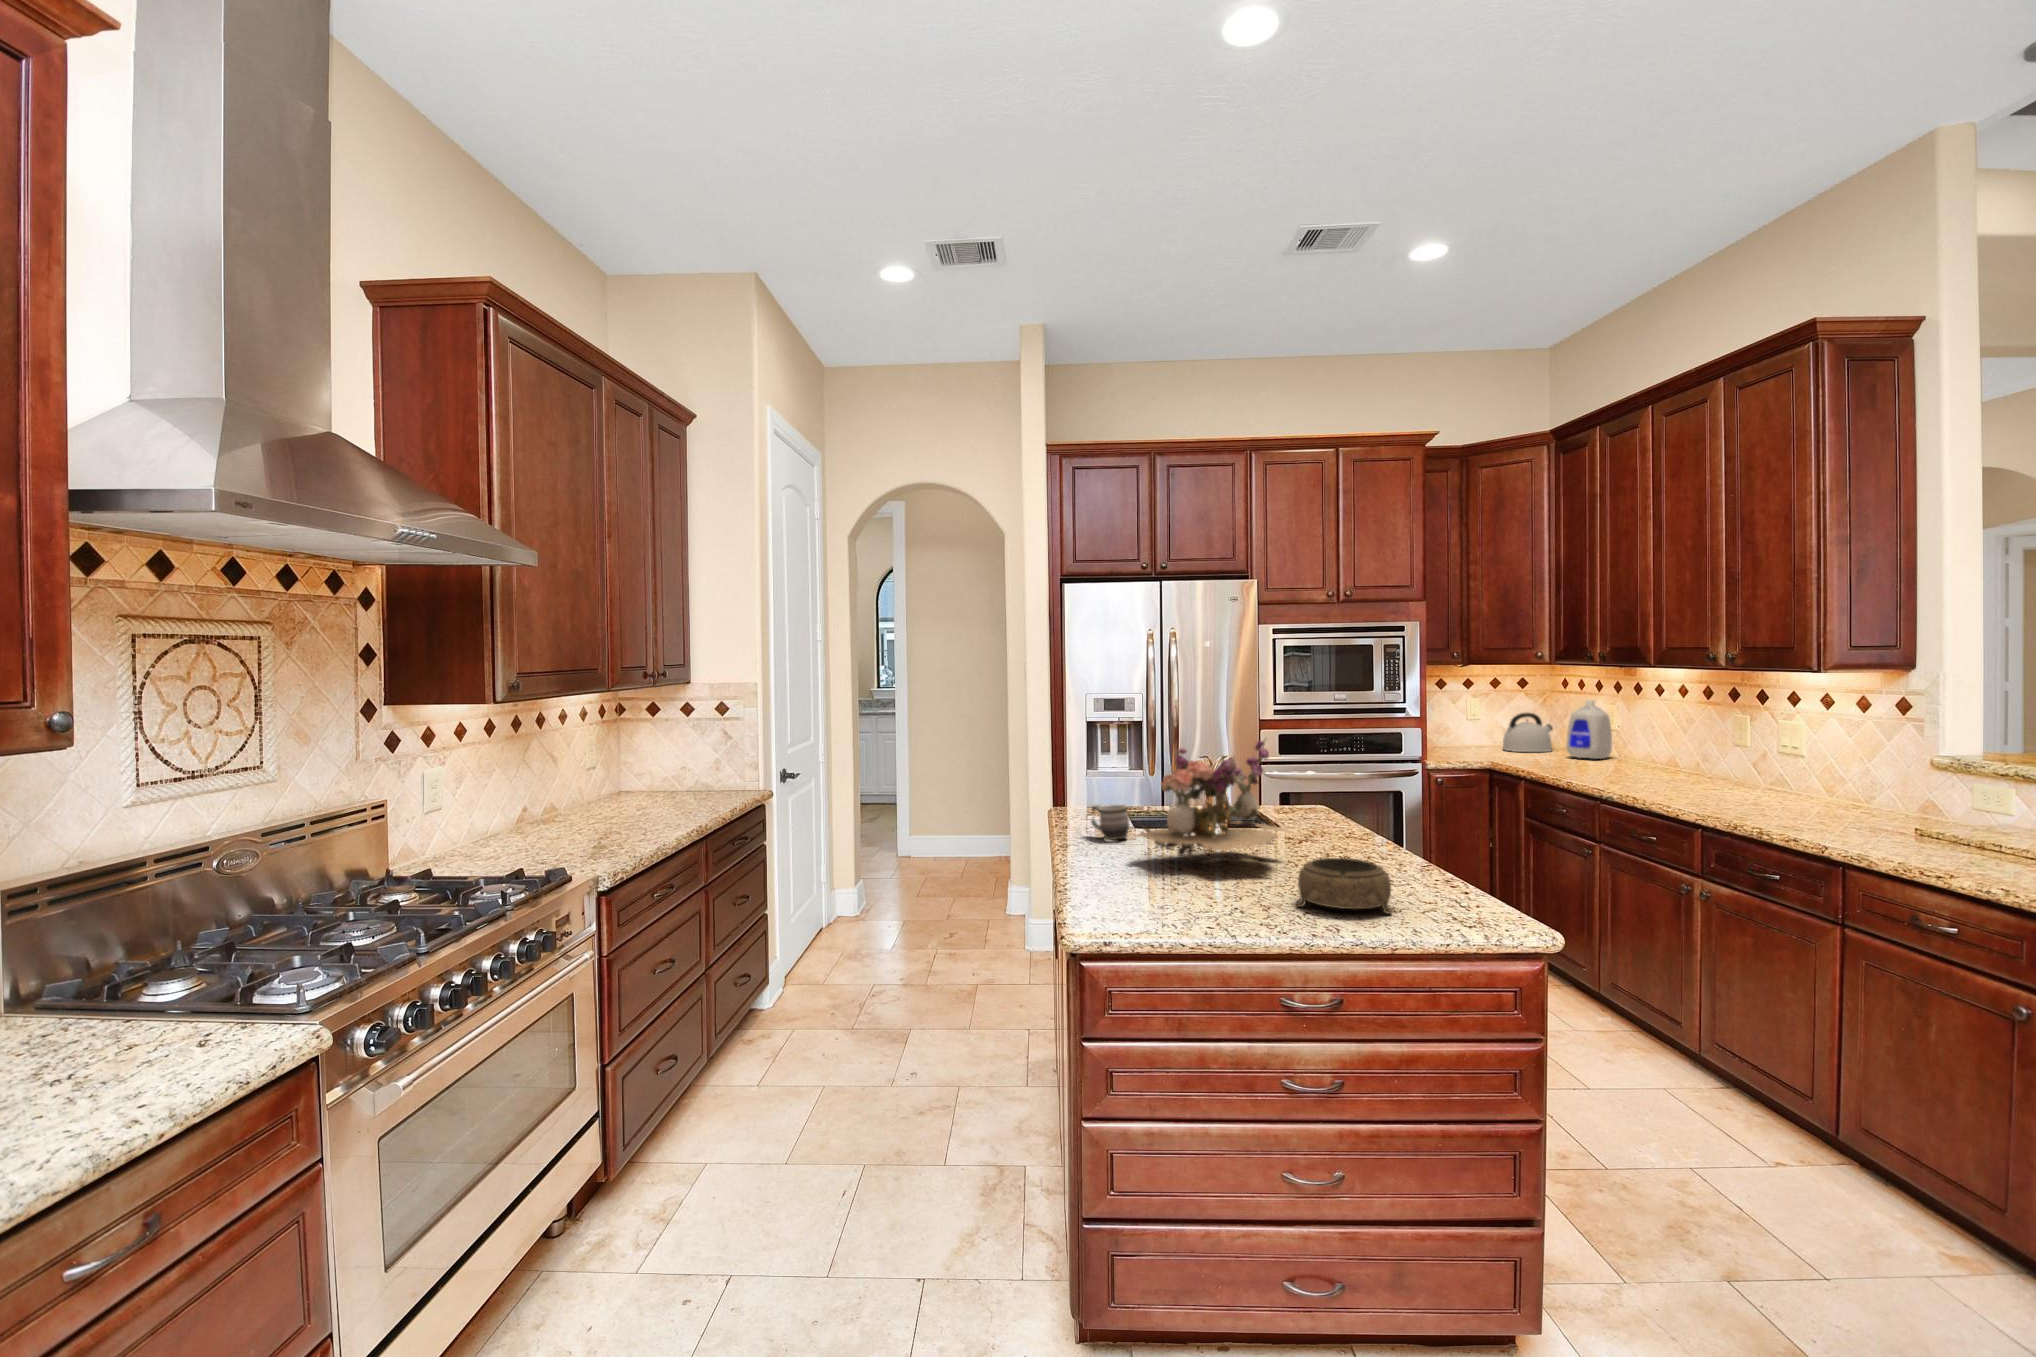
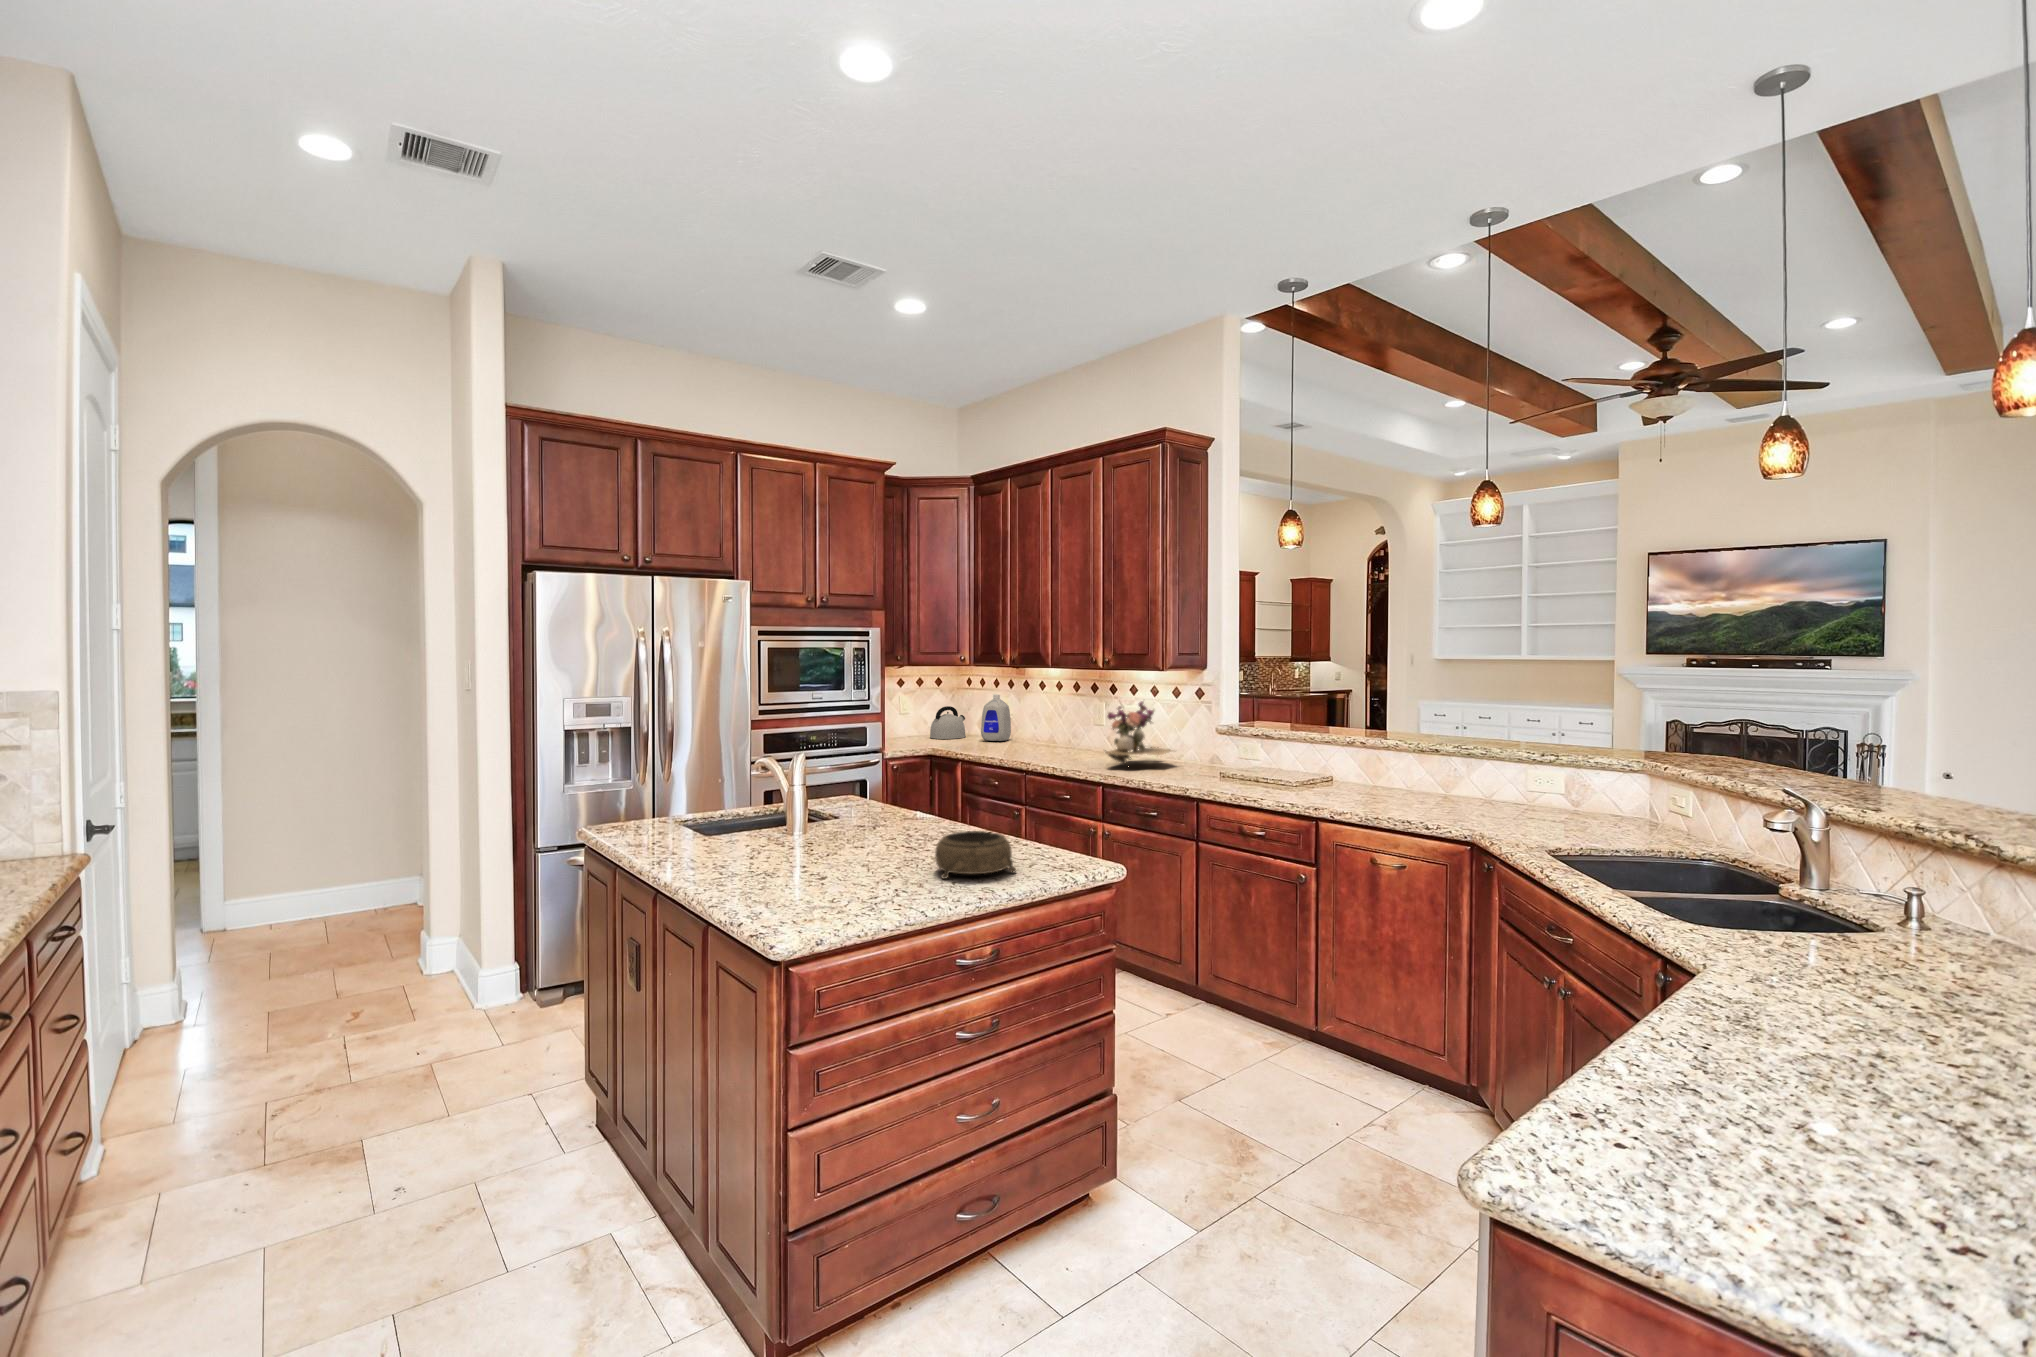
flower arrangement: present [1136,739,1287,859] -> present [1106,701,1172,765]
mug: present [1091,805,1129,840] -> none [669,810,714,848]

